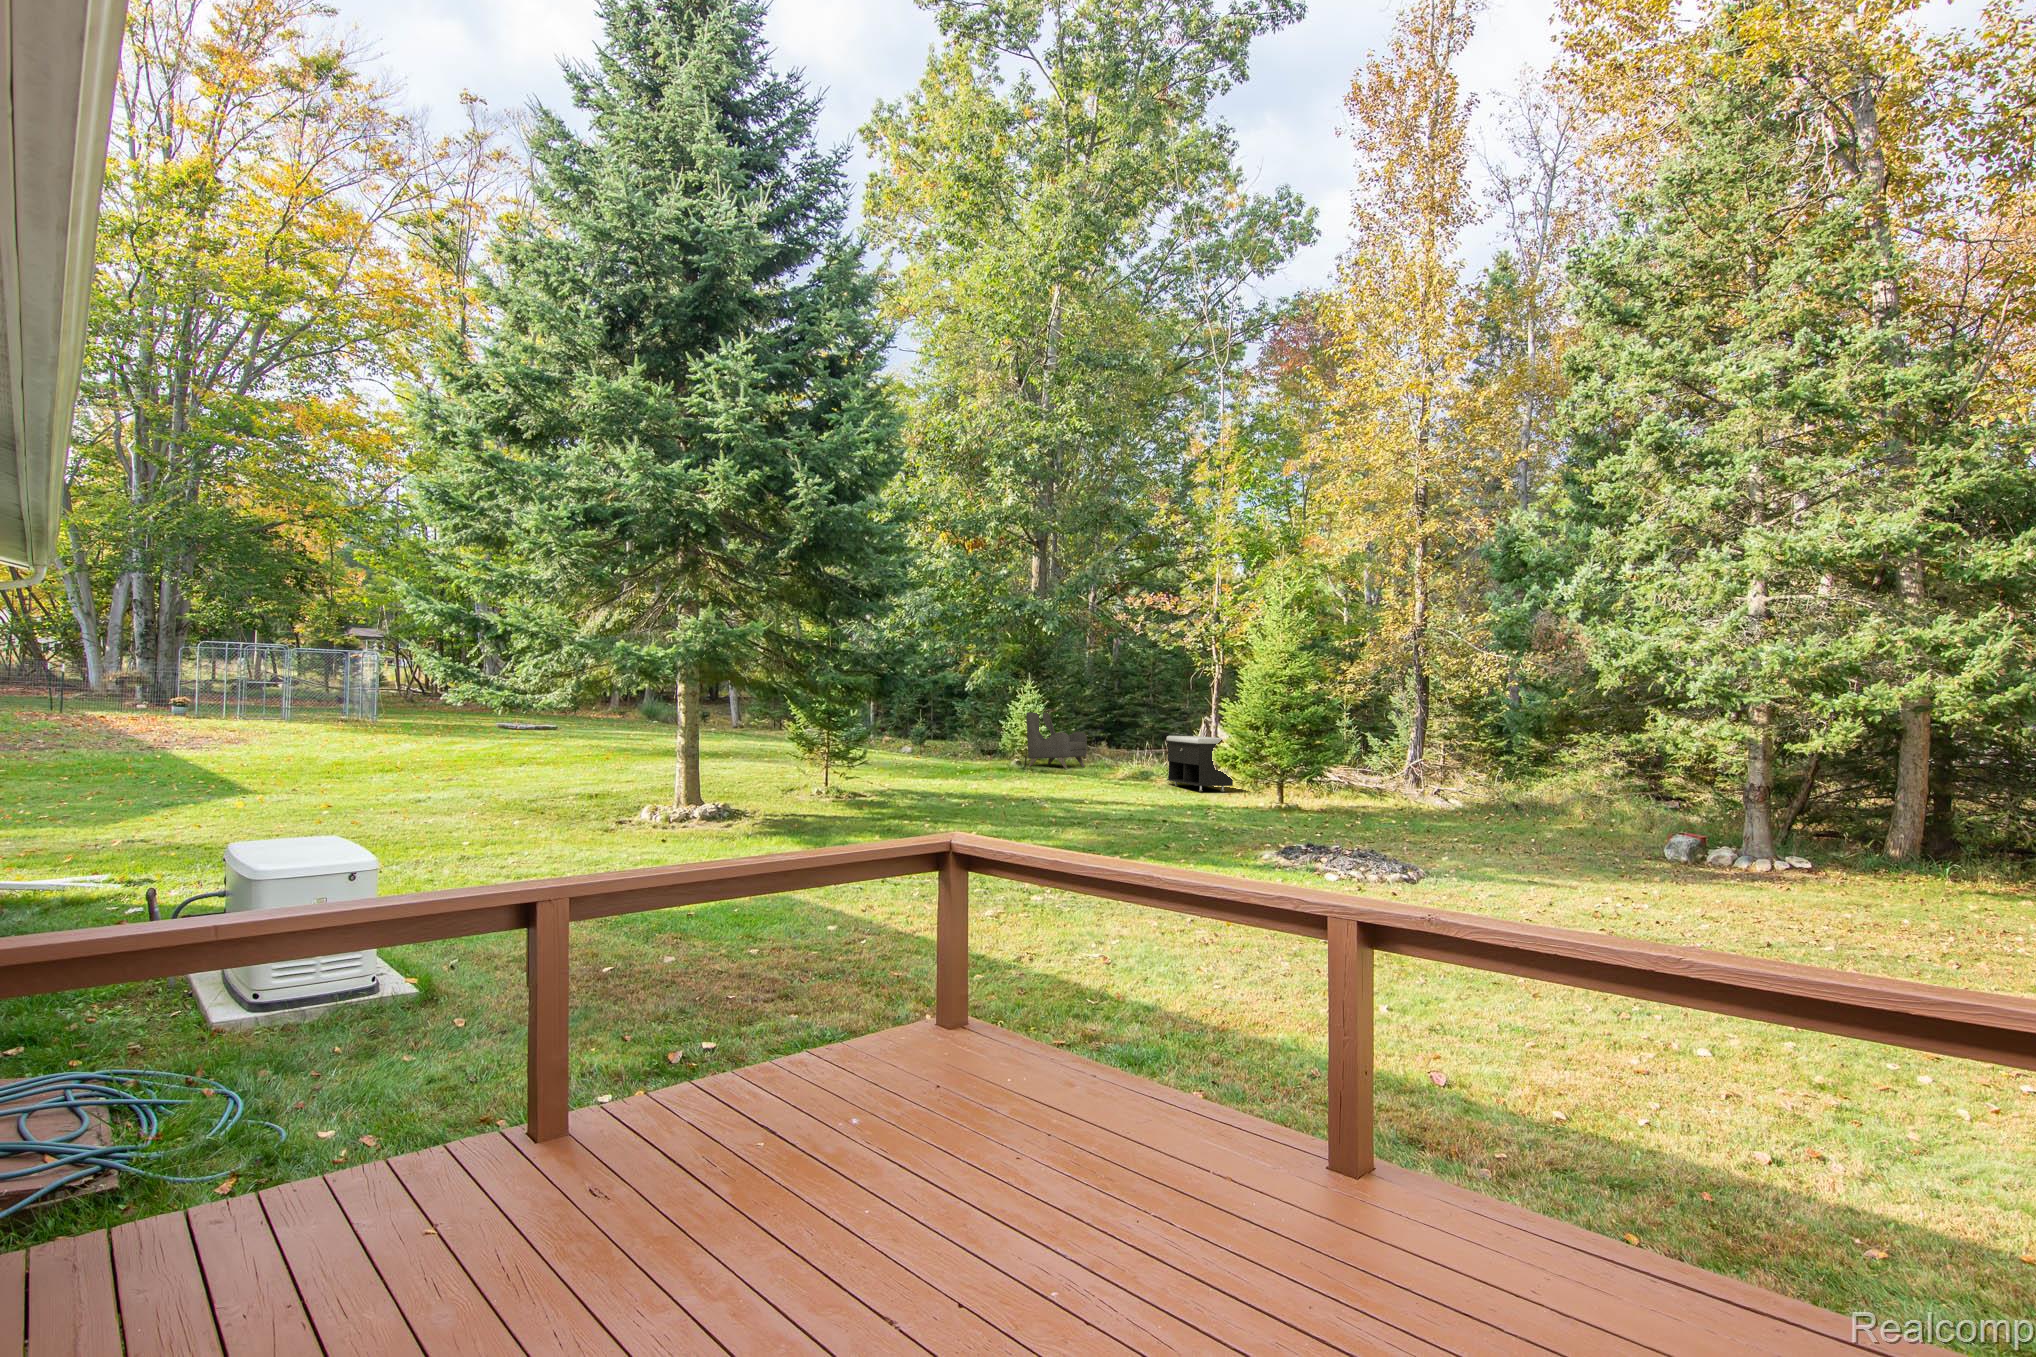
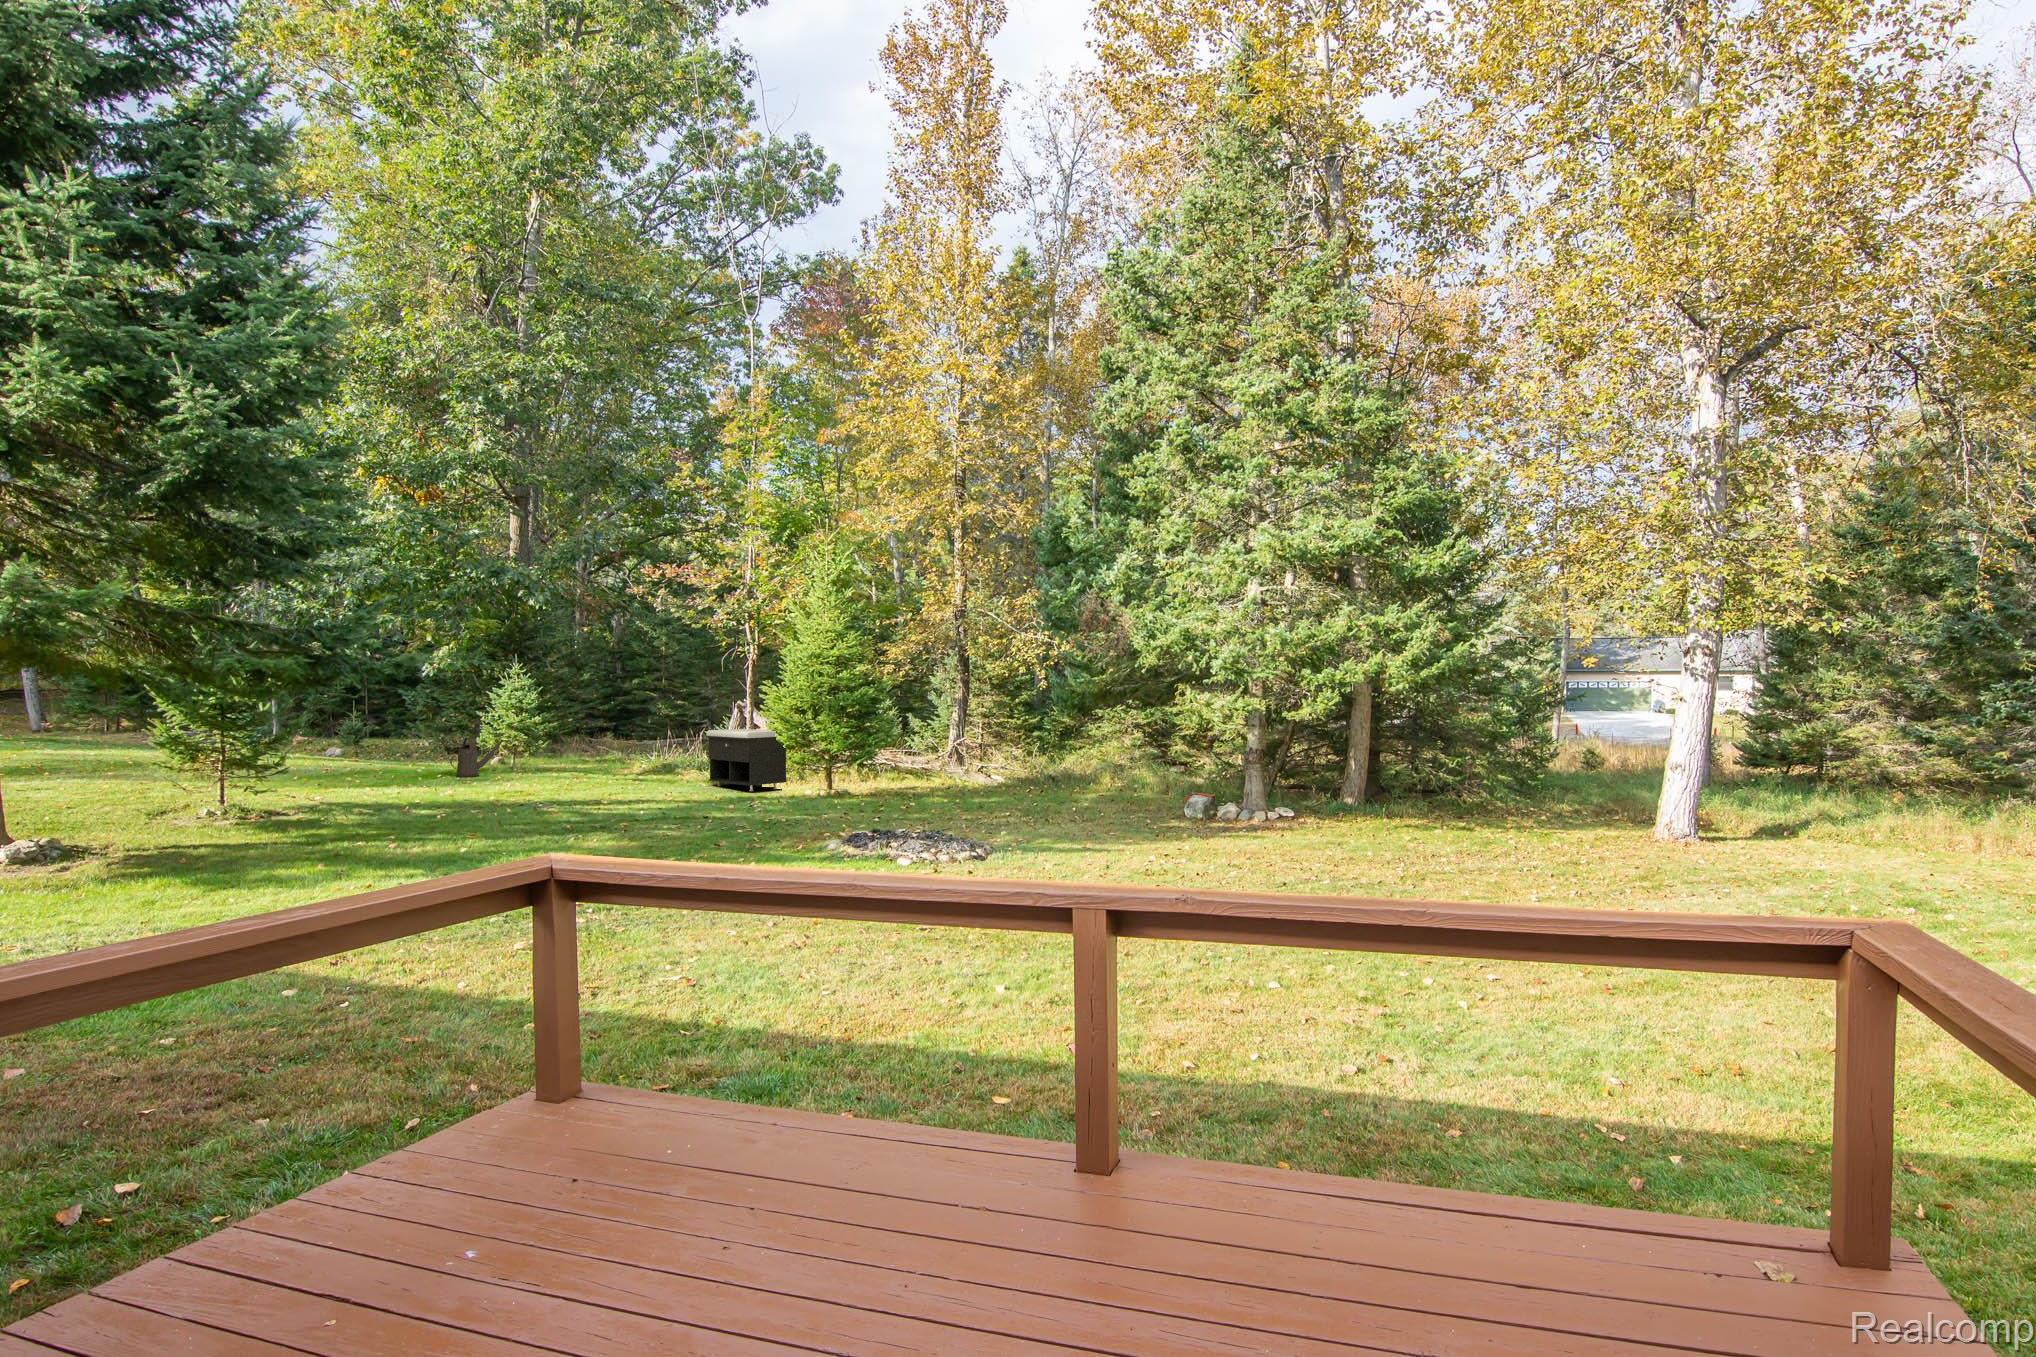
armchair: present [1026,712,1087,769] -> none [520,708,600,775]
watering can: none [977,733,1013,764] -> present [450,738,501,777]

